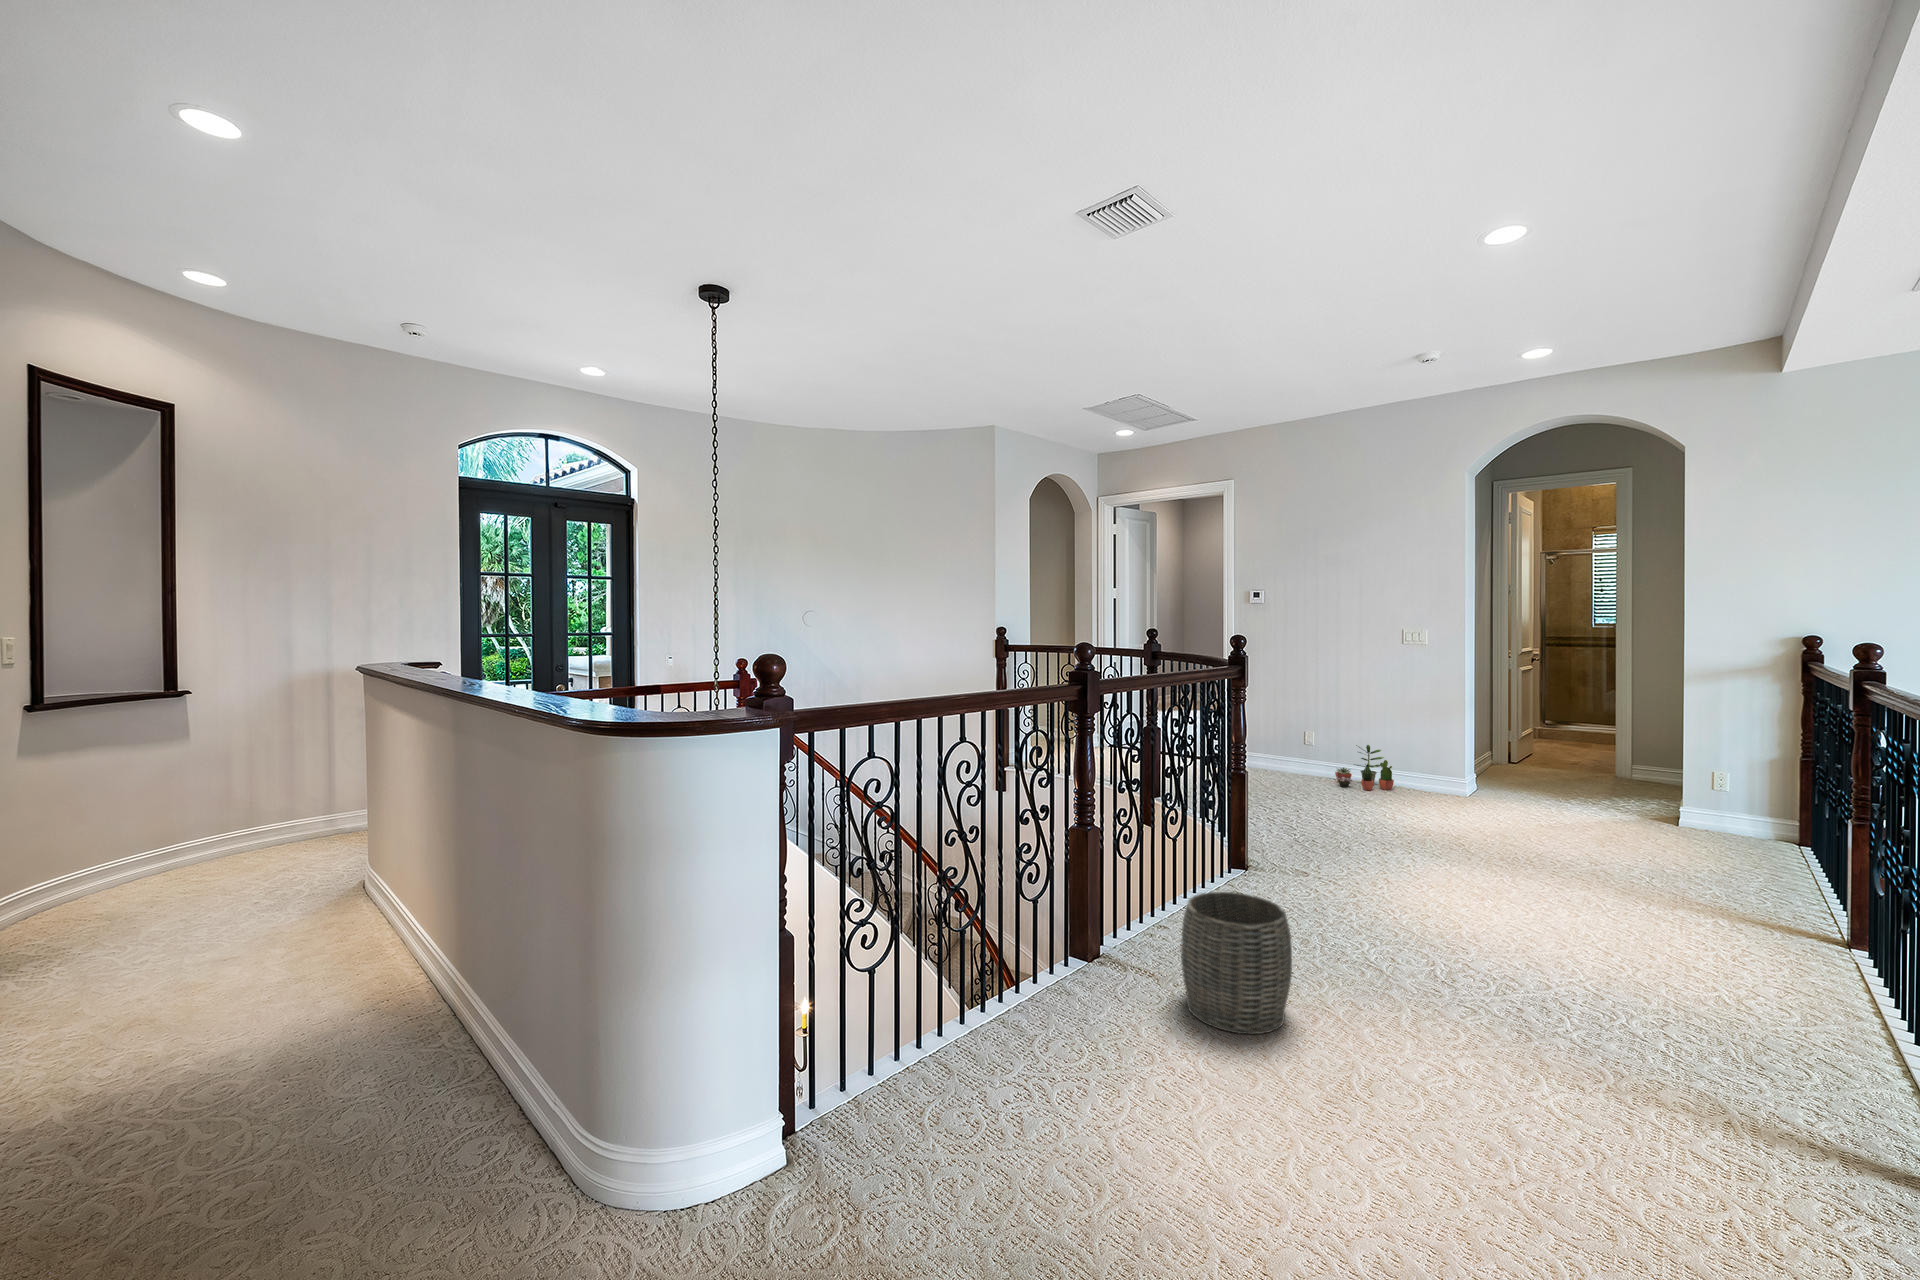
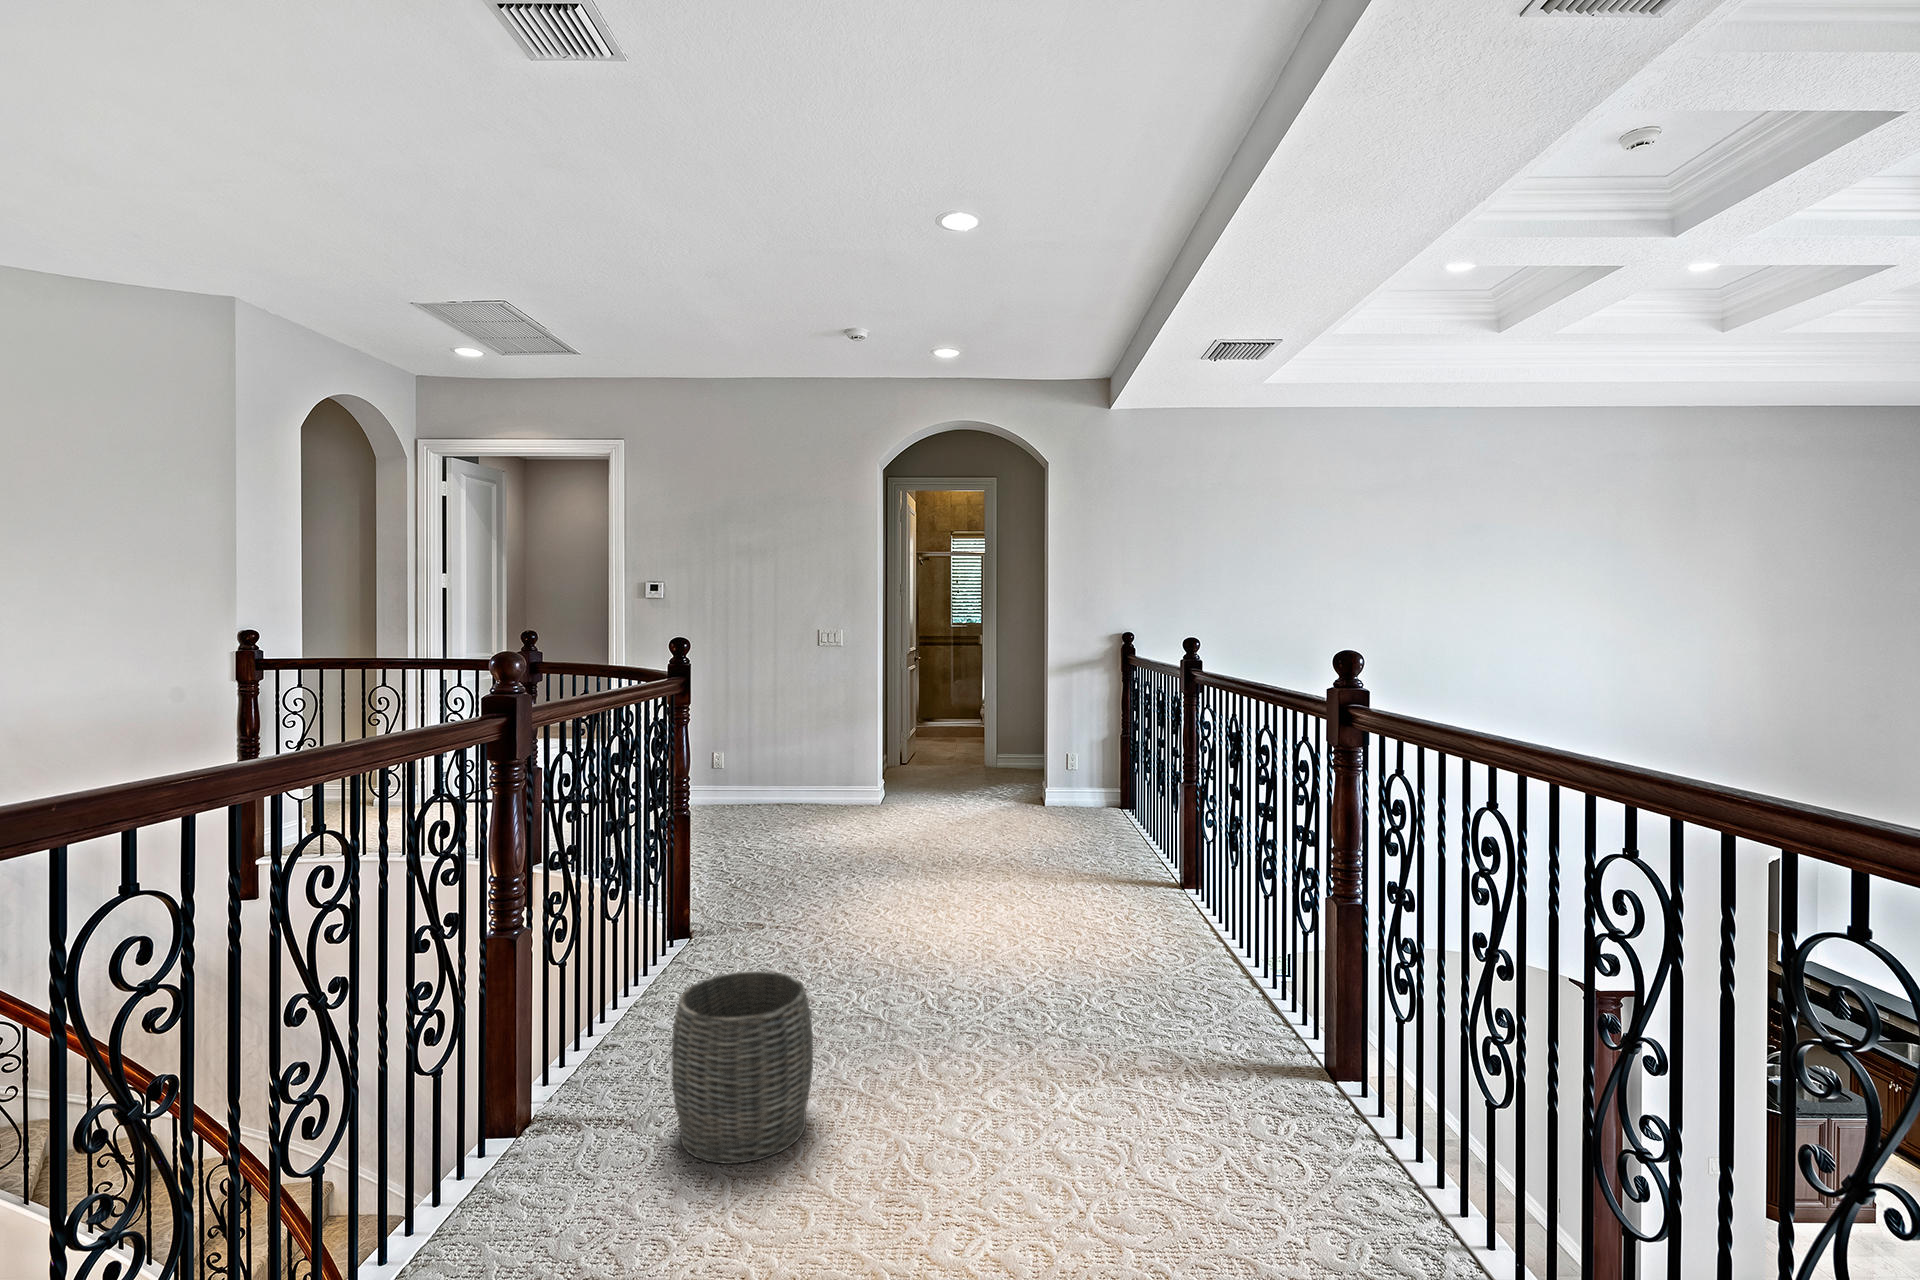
potted plant: present [1335,745,1394,790] -> none [747,760,809,812]

